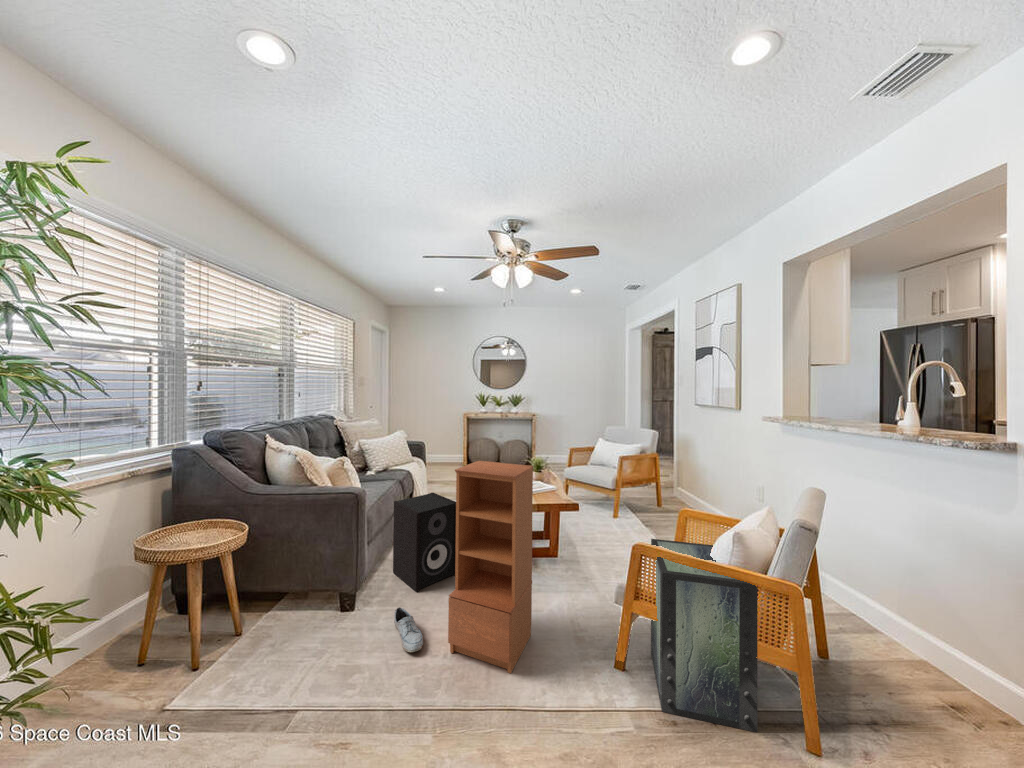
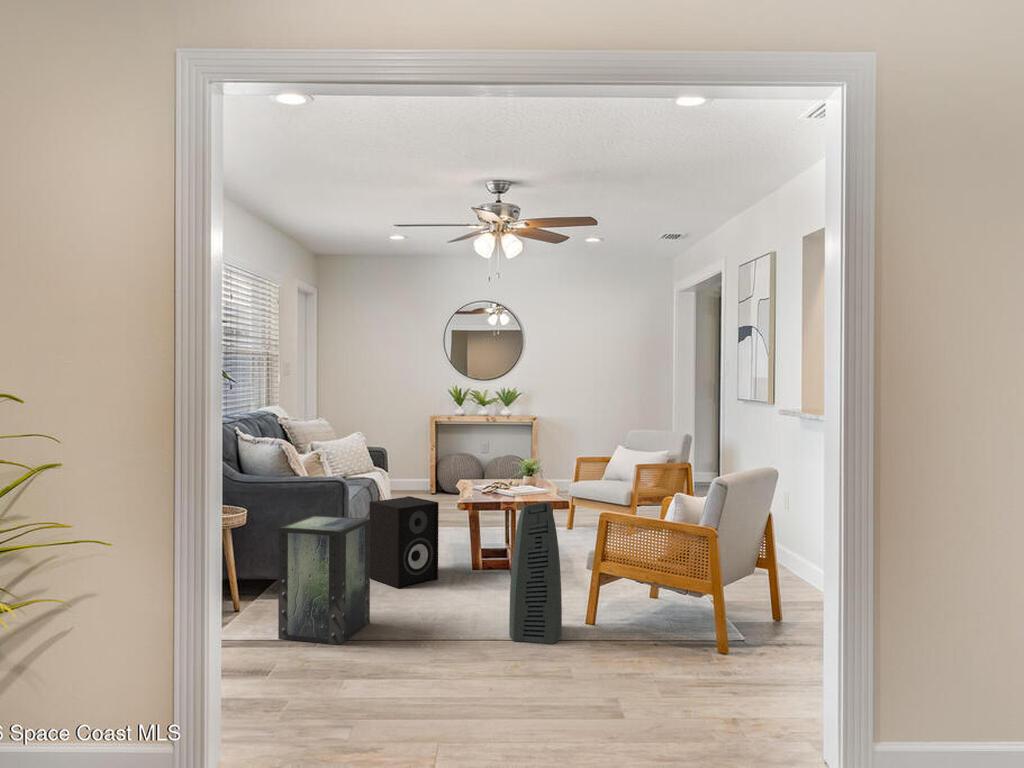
bookcase: present [448,461,533,673] -> none [438,450,515,624]
air purifier: none [531,534,597,738] -> present [509,502,562,644]
storage box: present [651,539,758,732] -> present [278,516,370,645]
shoe: present [394,607,423,652] -> none [384,589,415,614]

